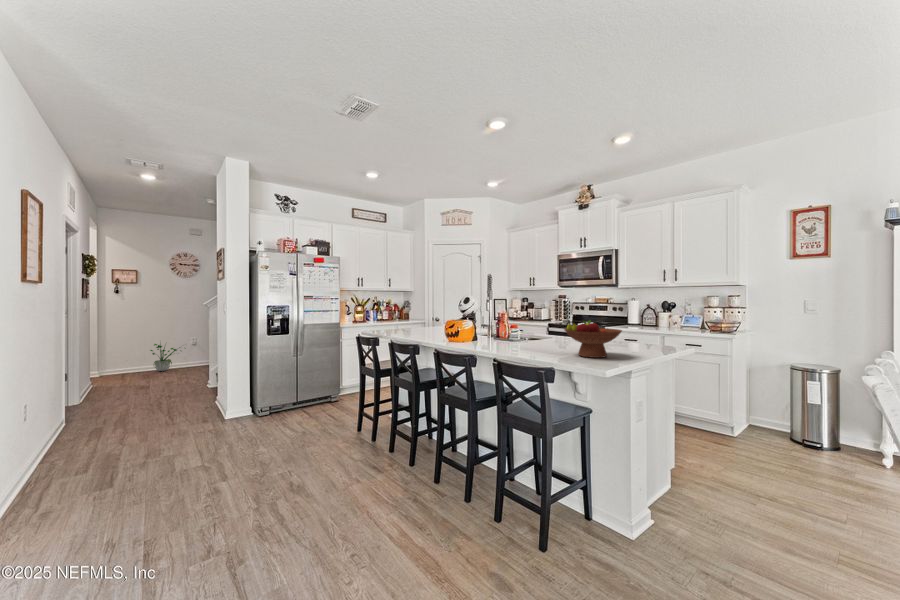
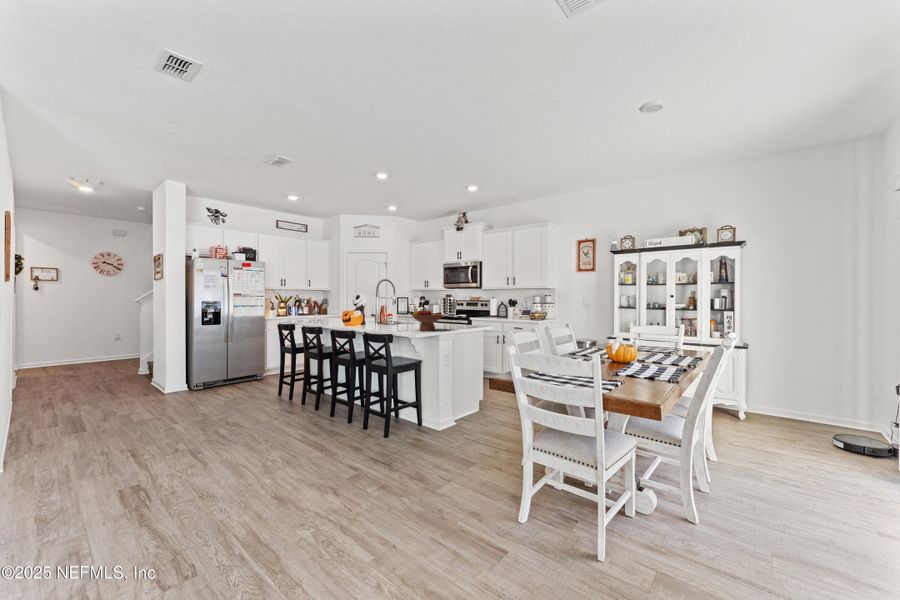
potted plant: present [150,344,177,371] -> none [70,331,113,364]

